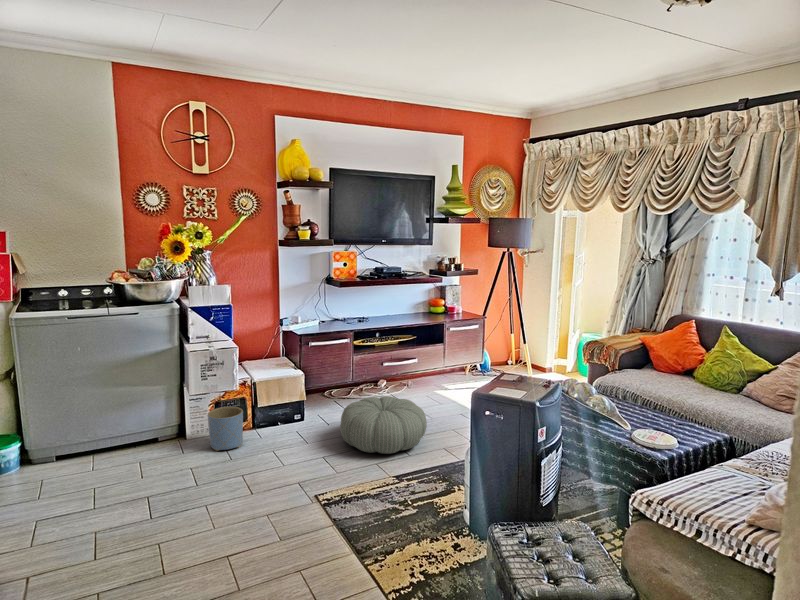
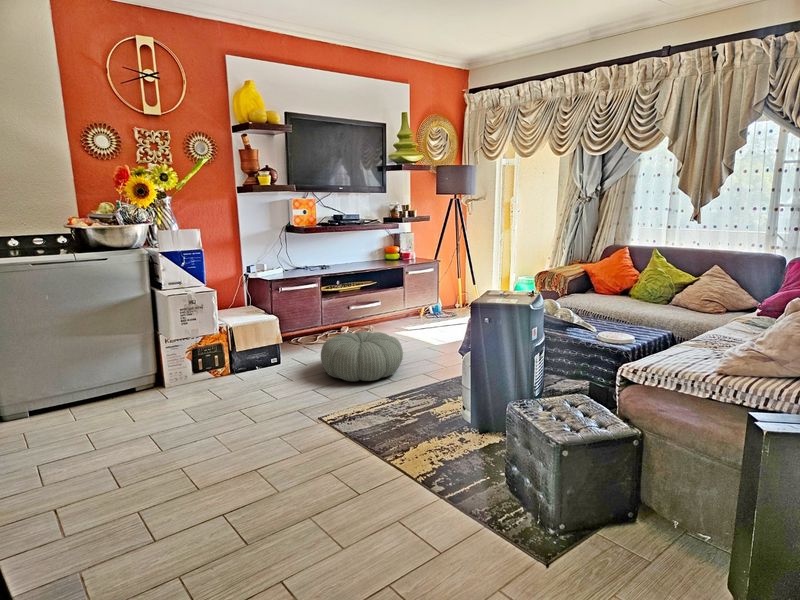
planter: present [208,407,243,451] -> none [188,350,225,393]

